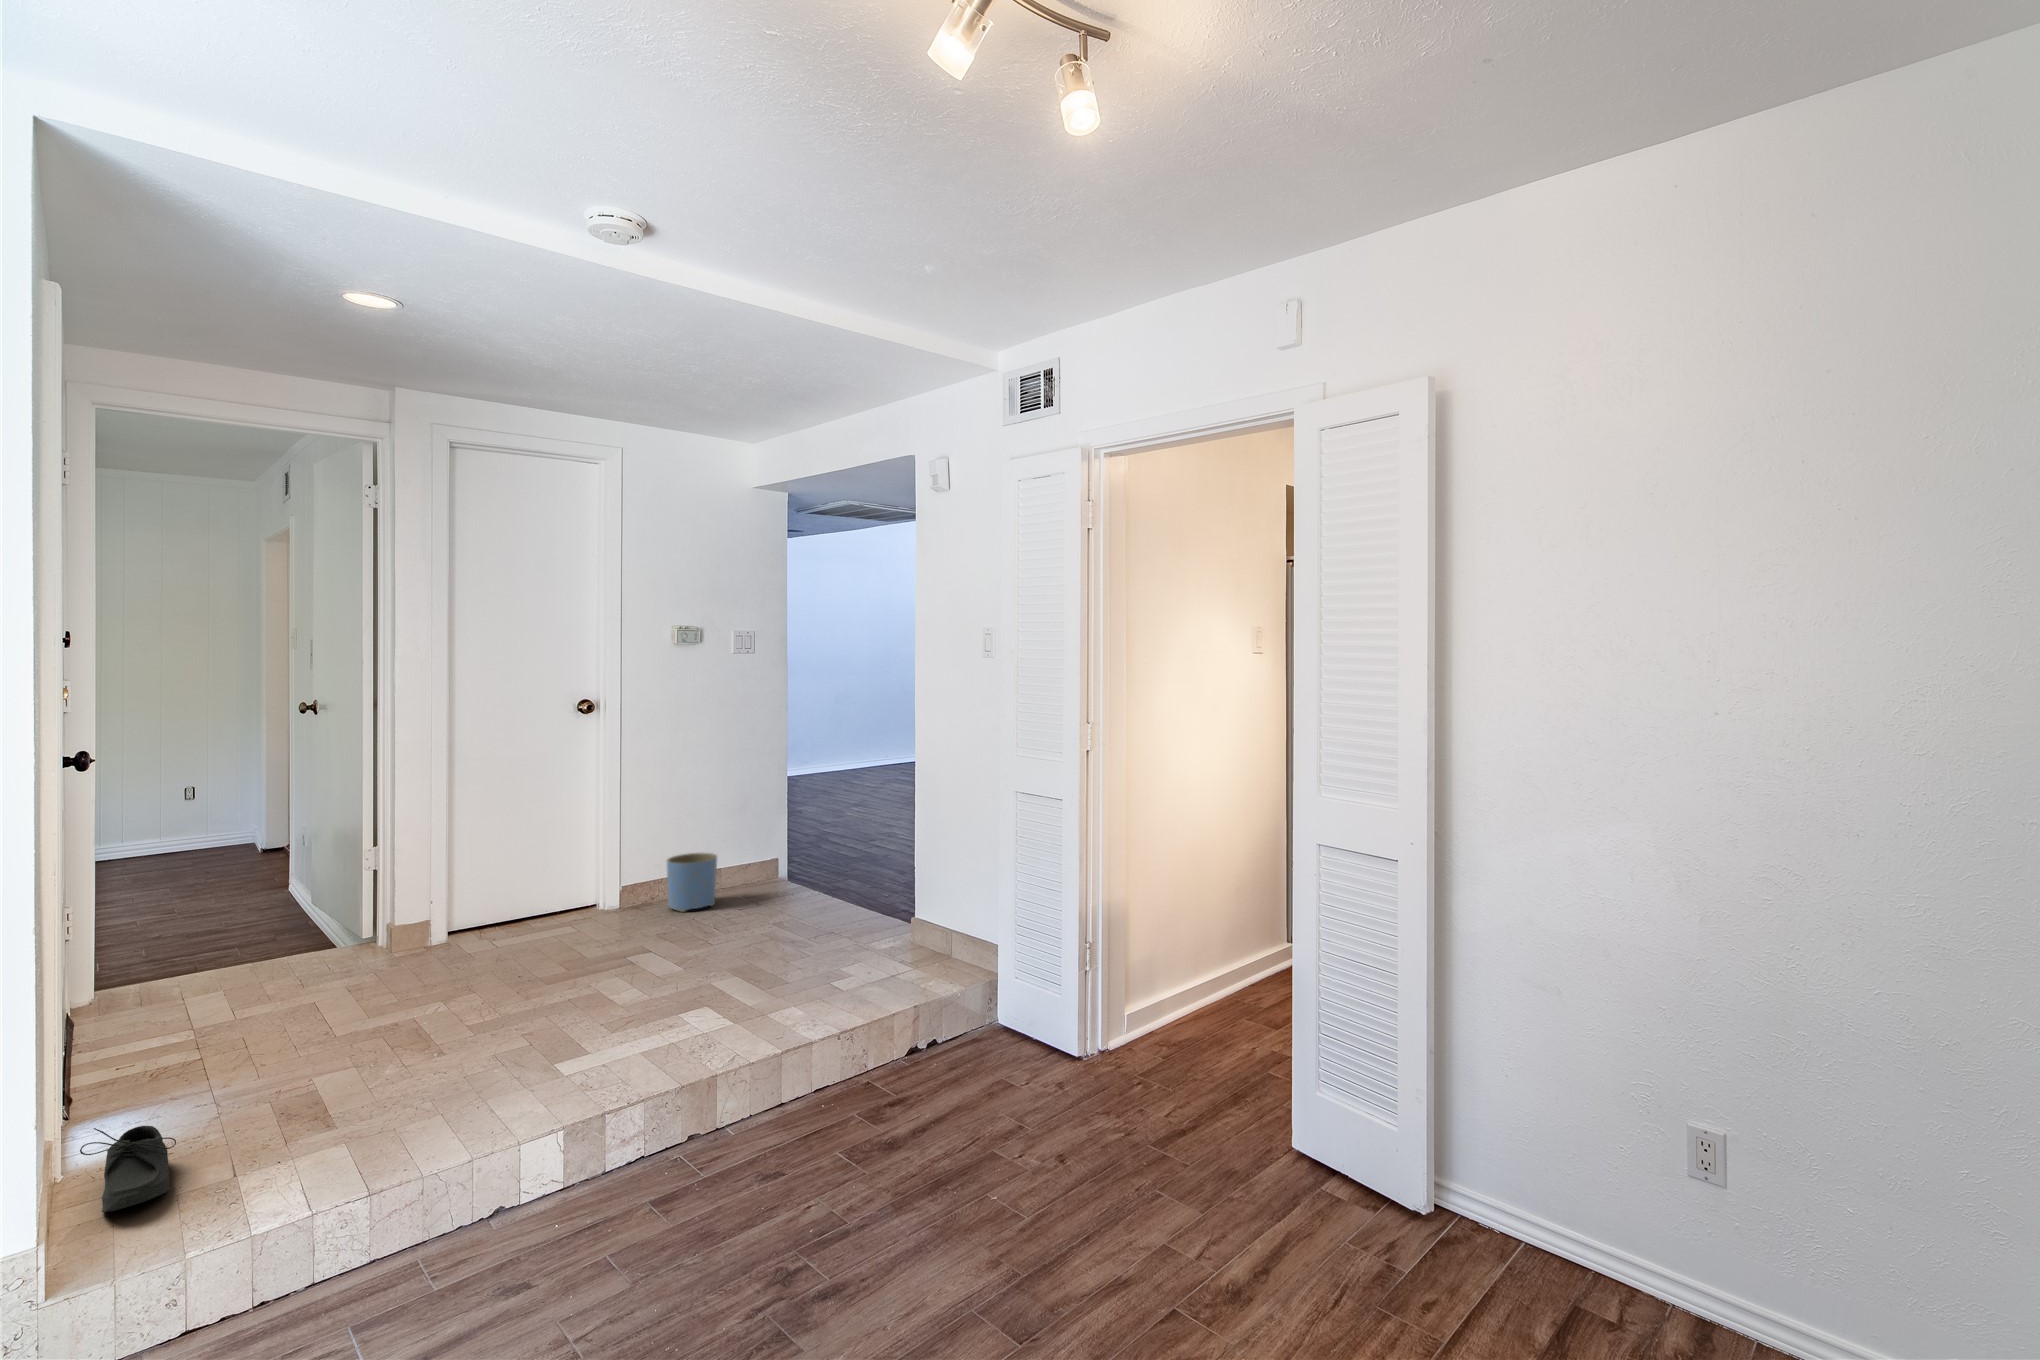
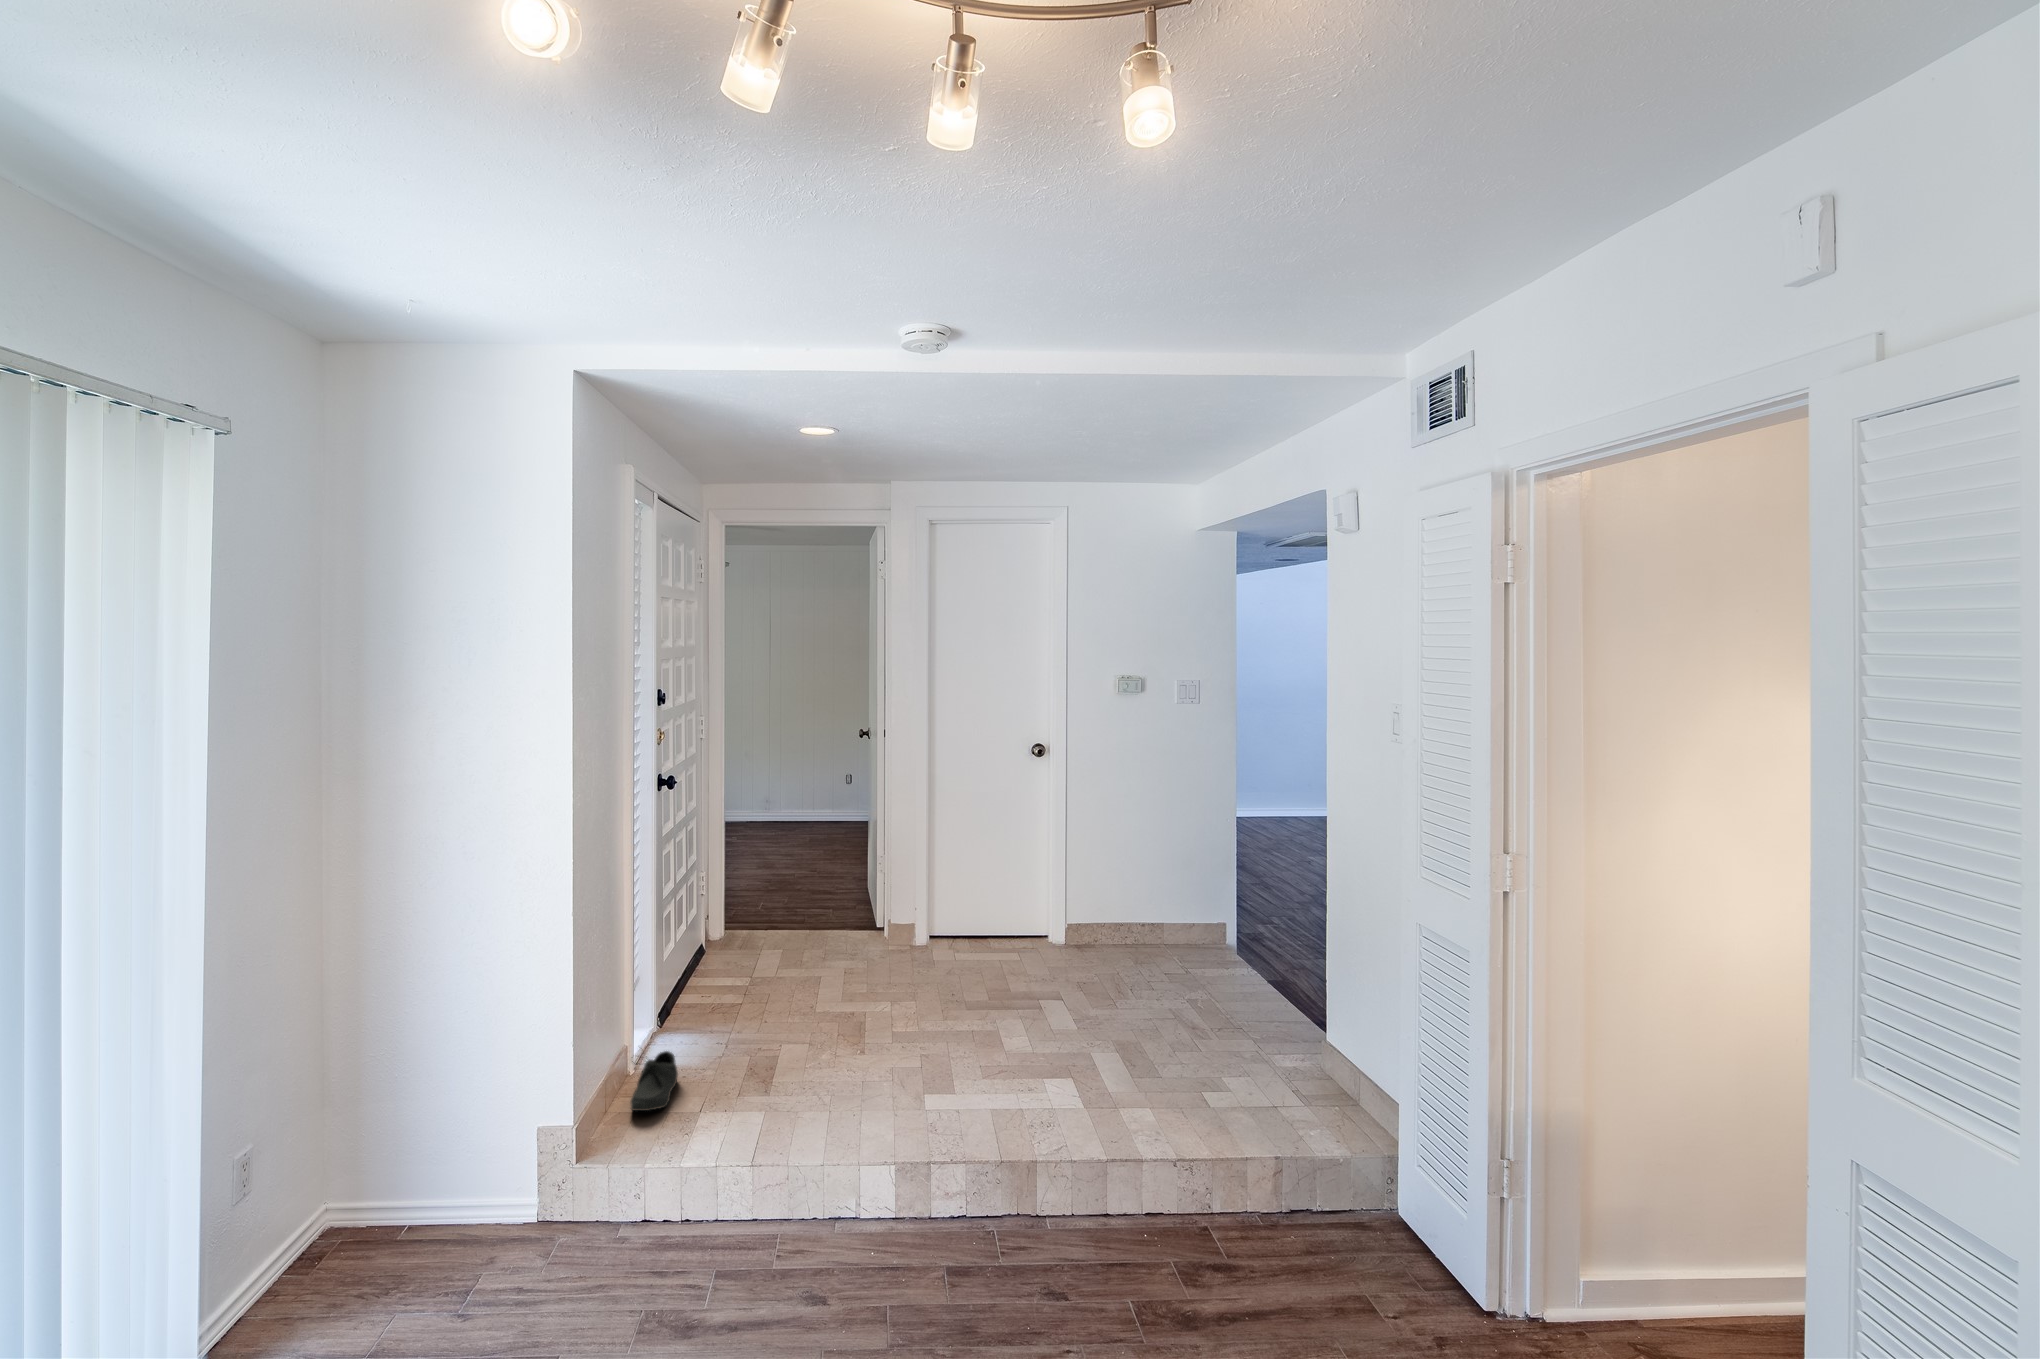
planter: present [667,853,717,912] -> none [1101,905,1149,965]

